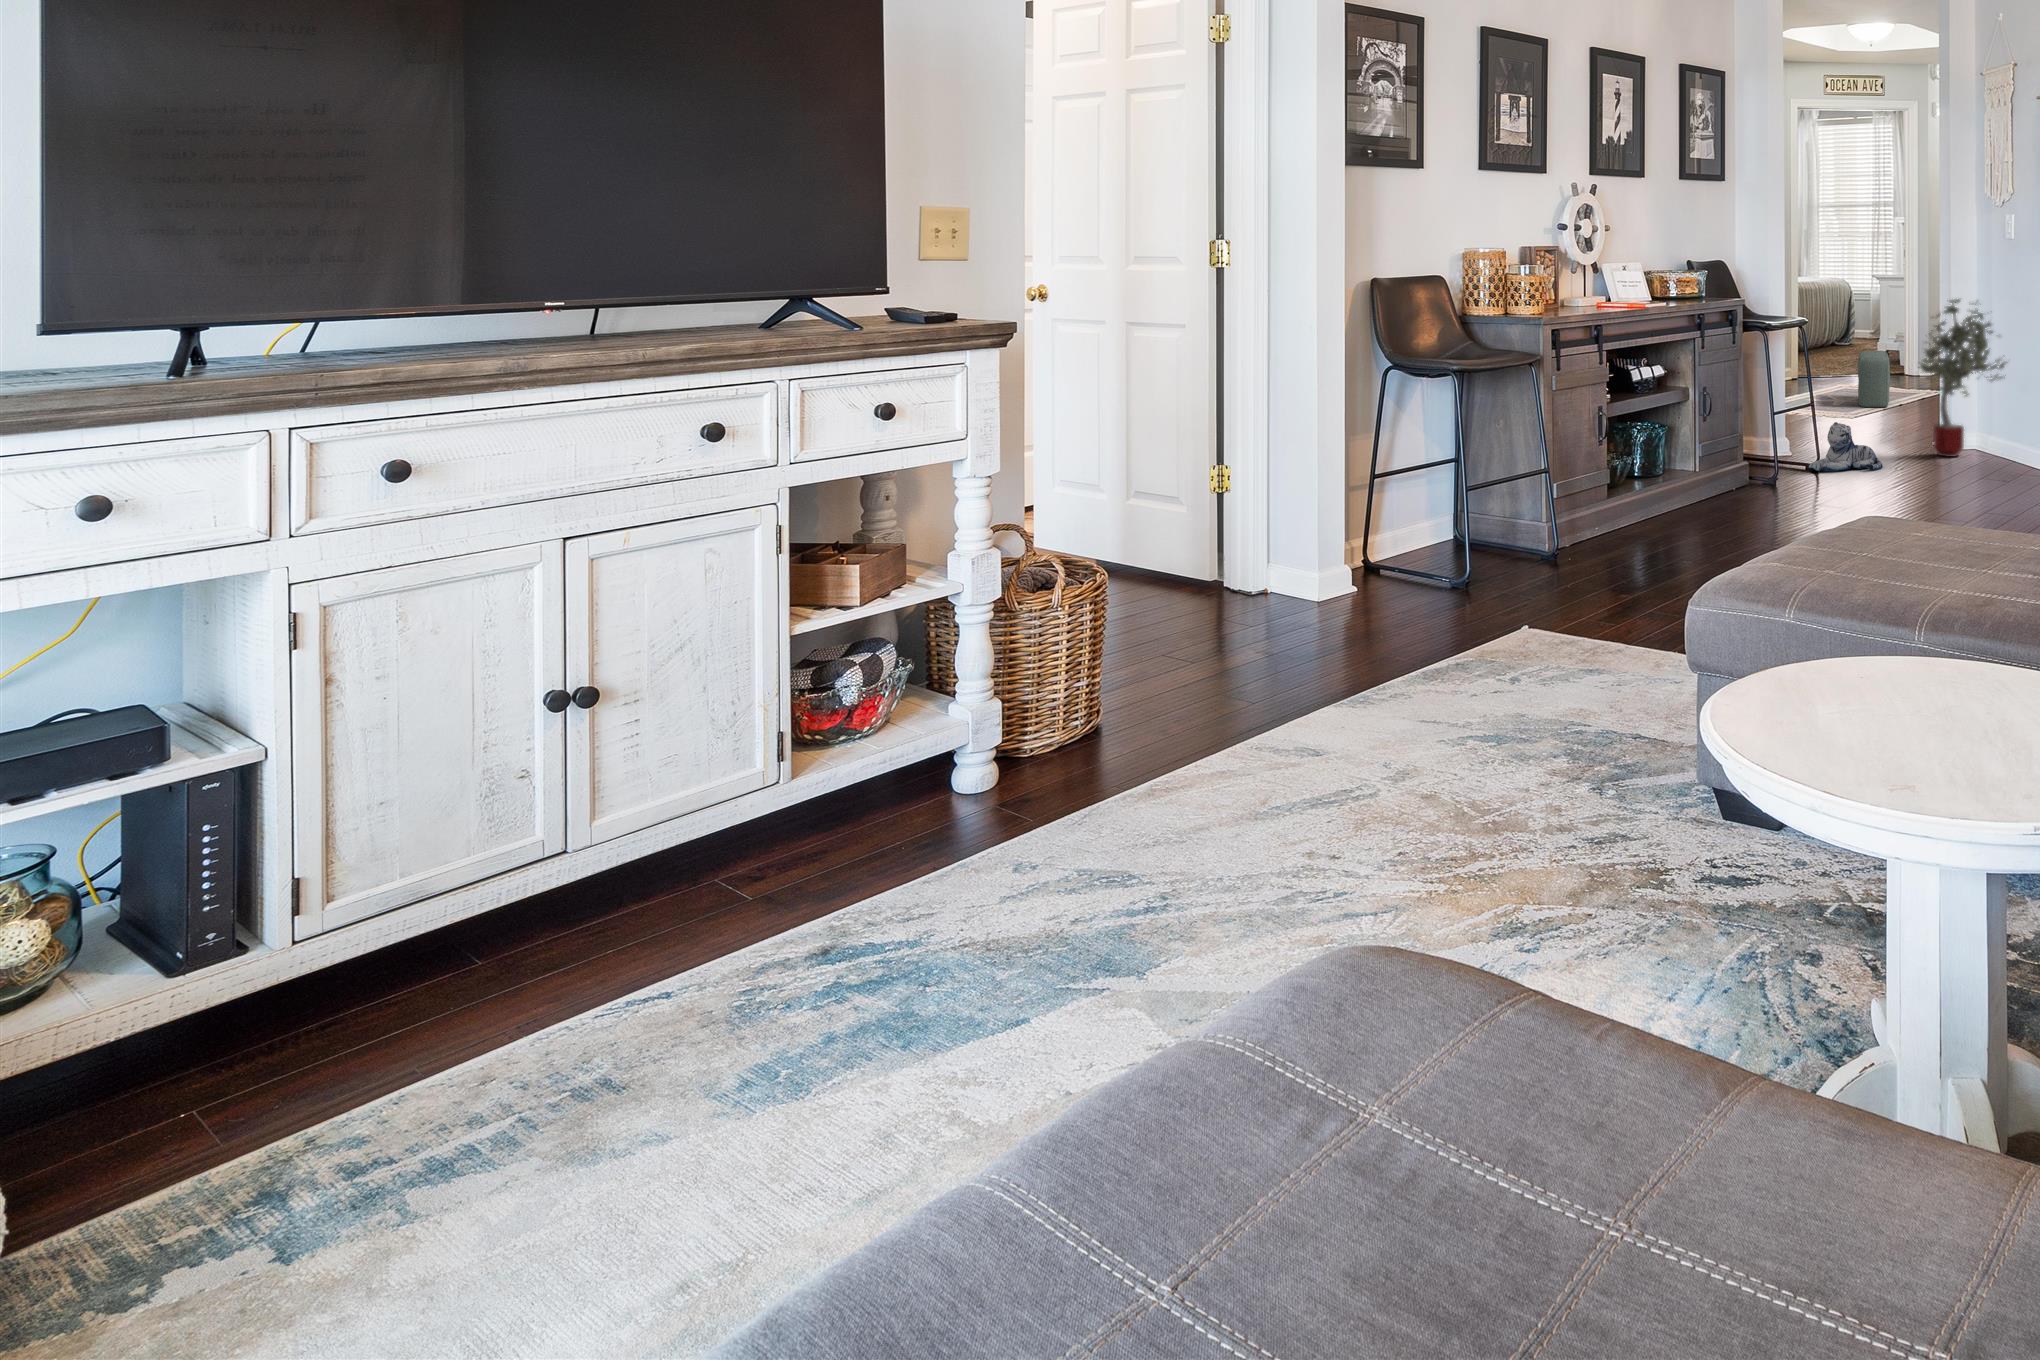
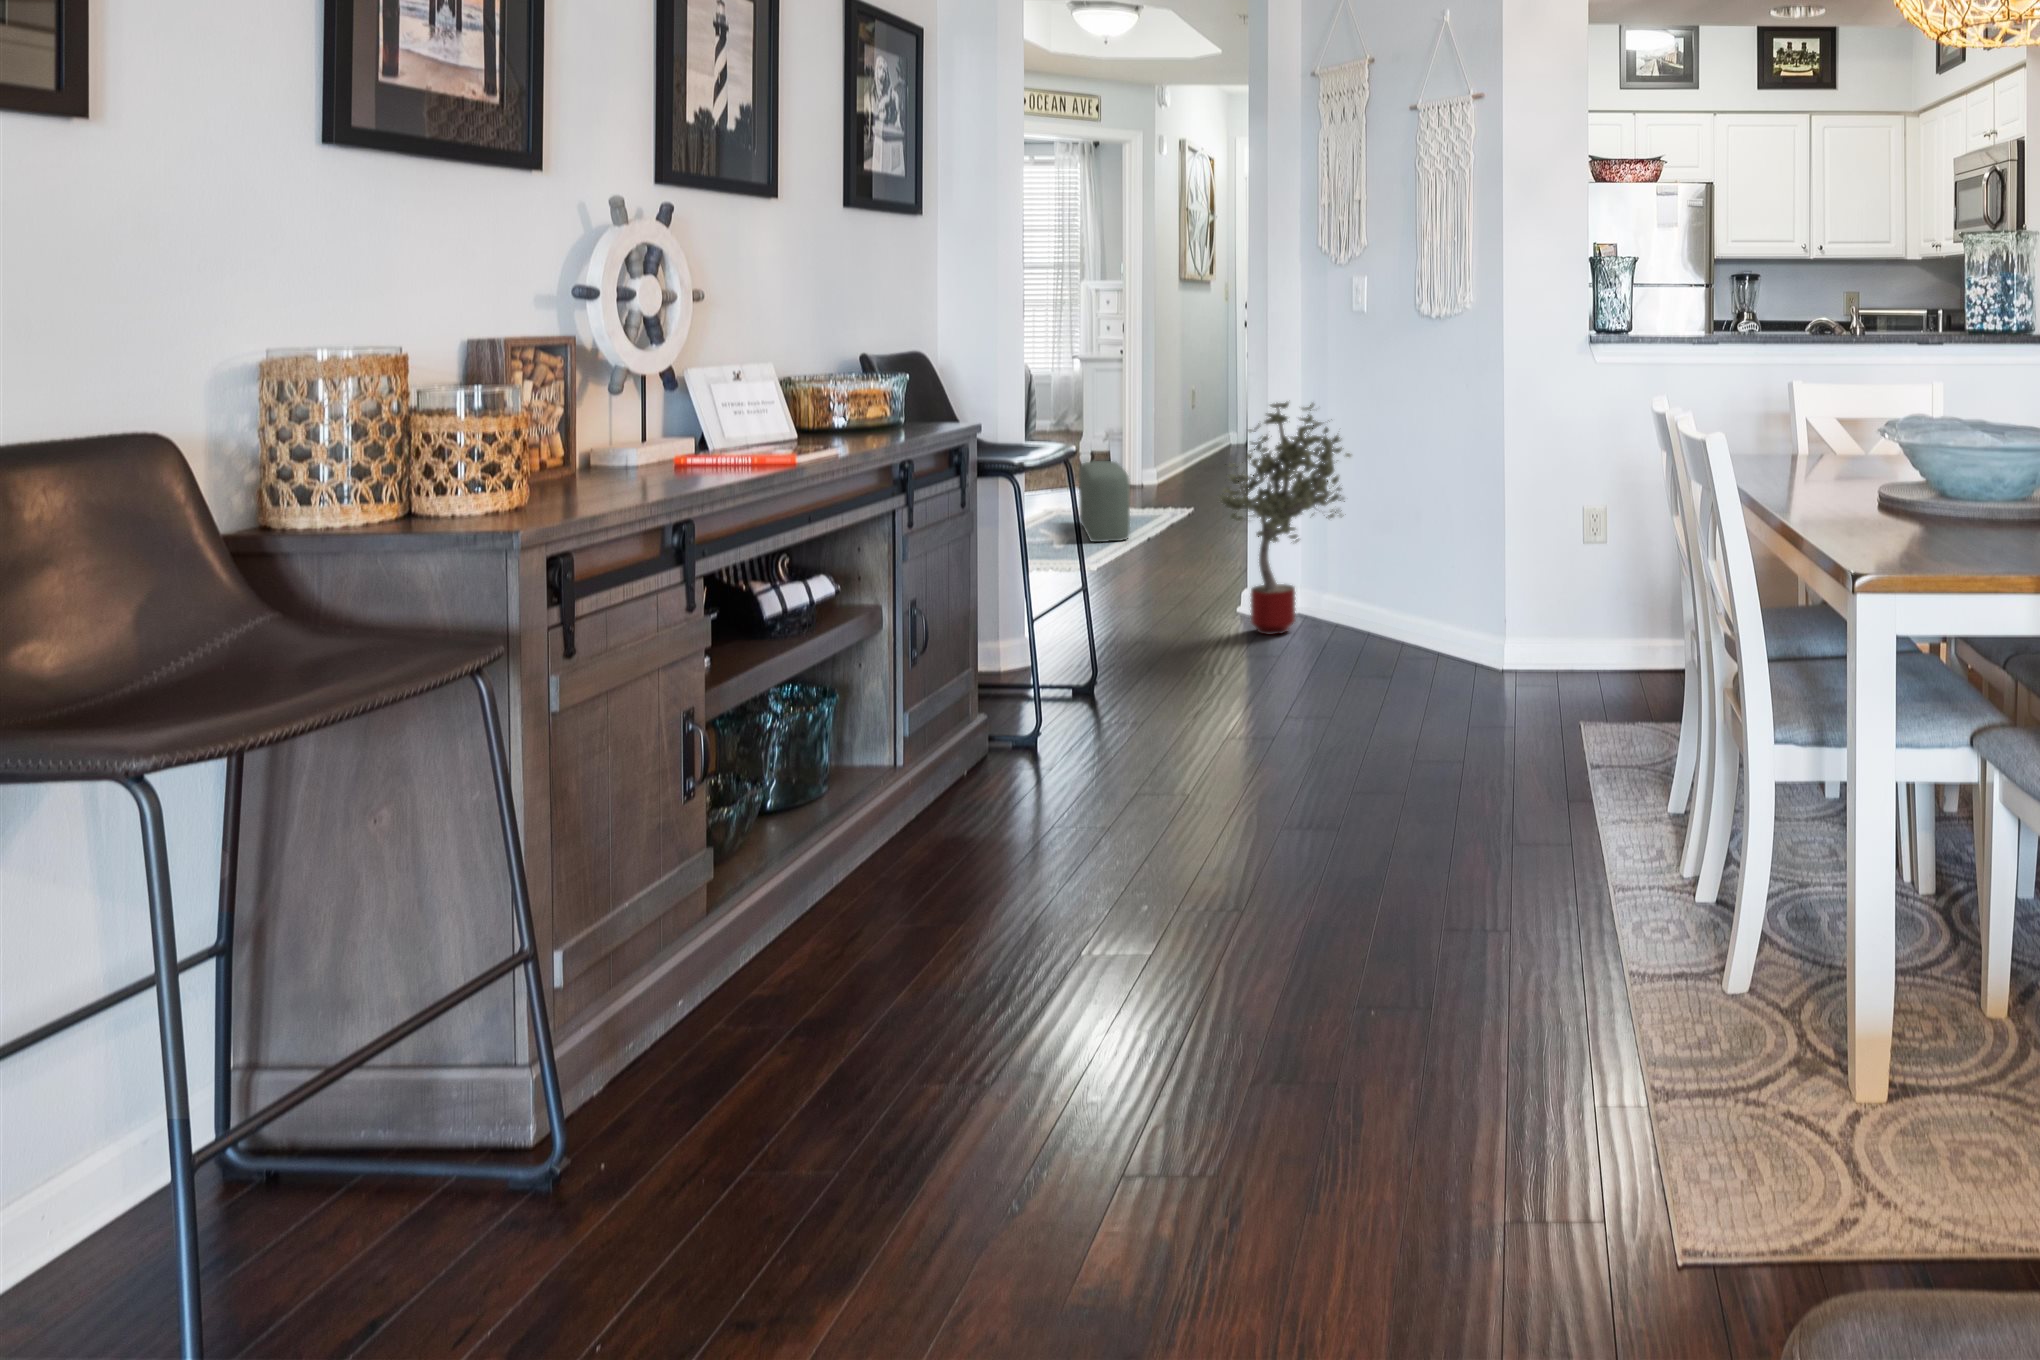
plush toy: present [1809,422,1883,471] -> none [1083,611,1196,699]

